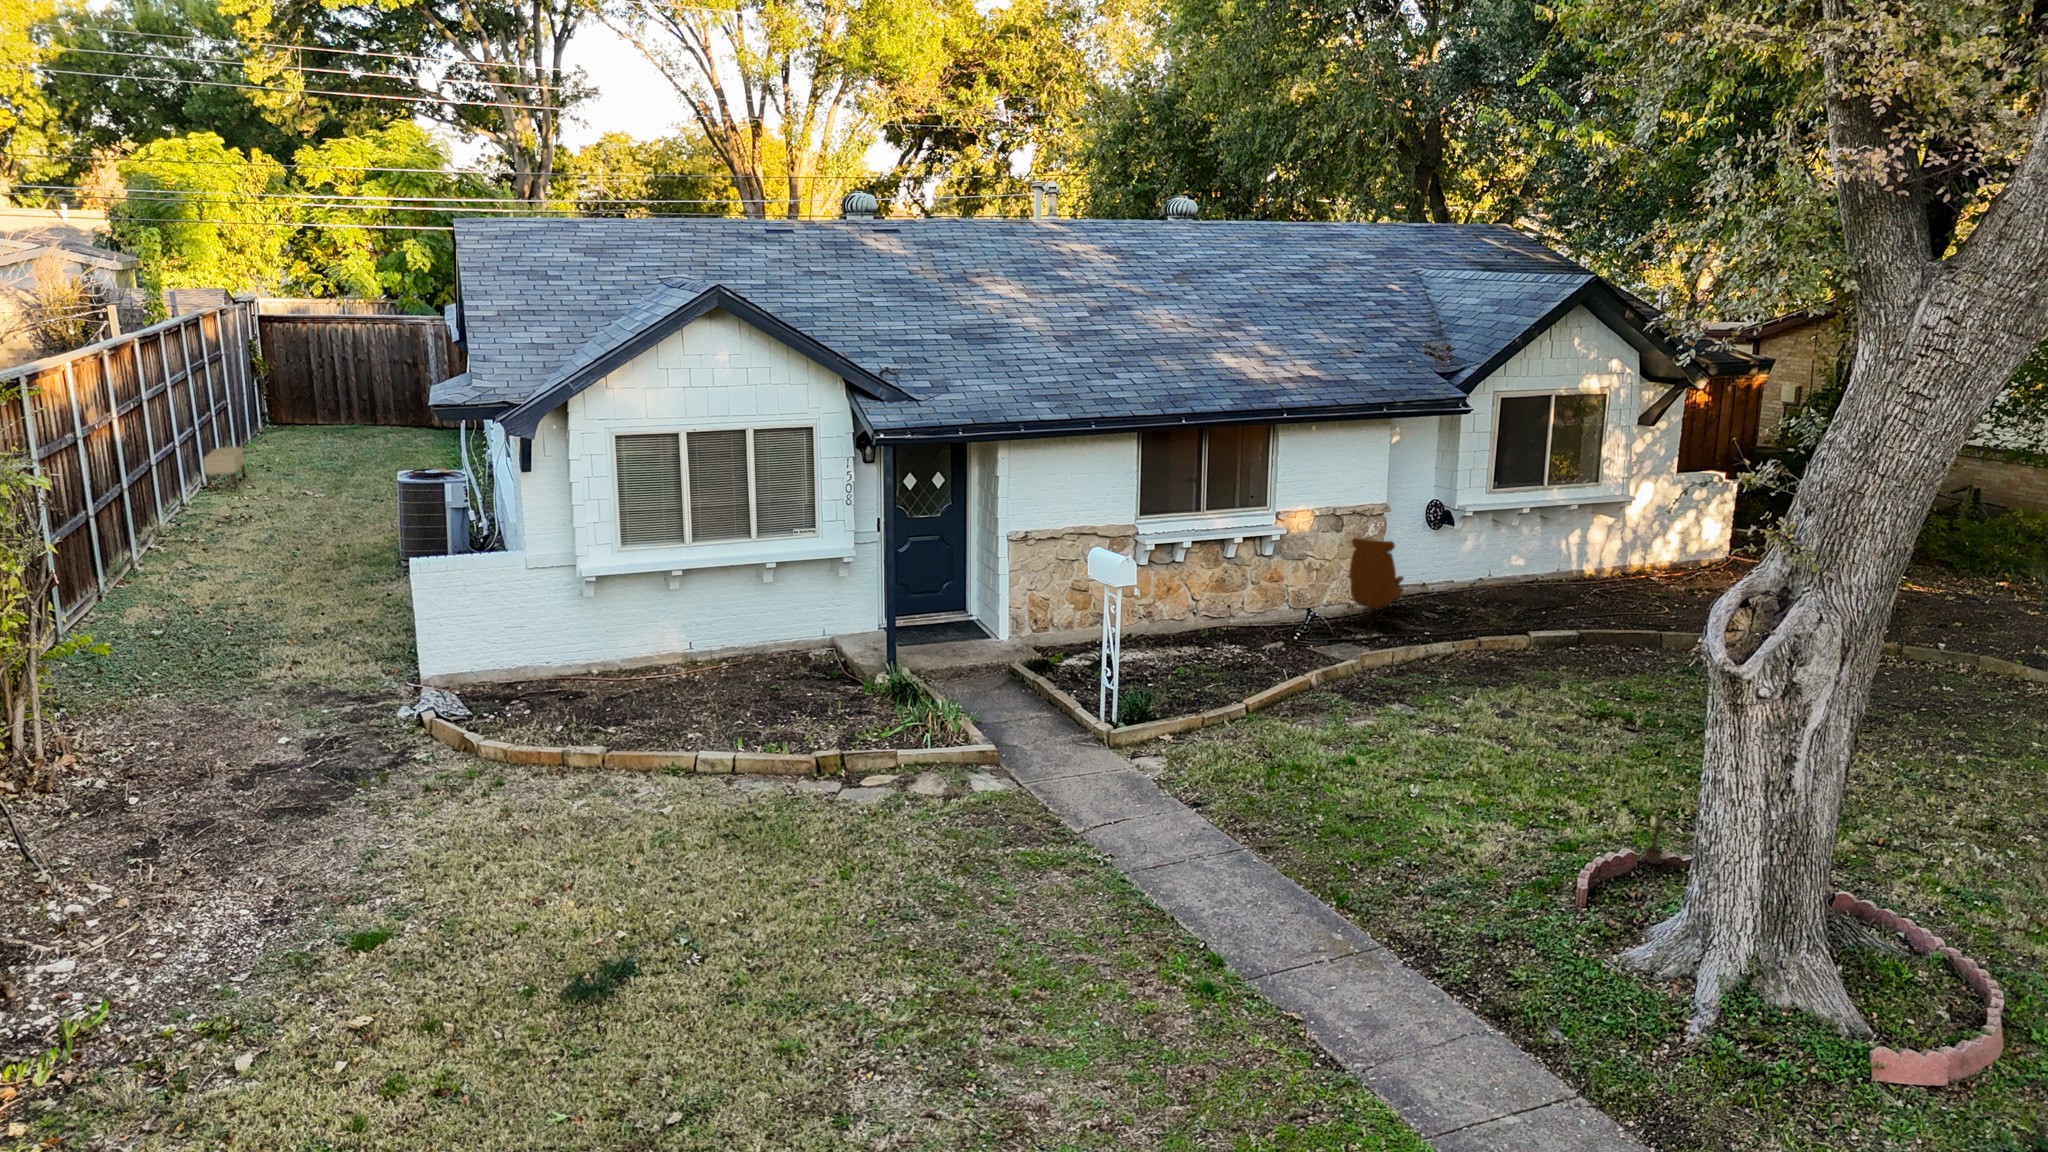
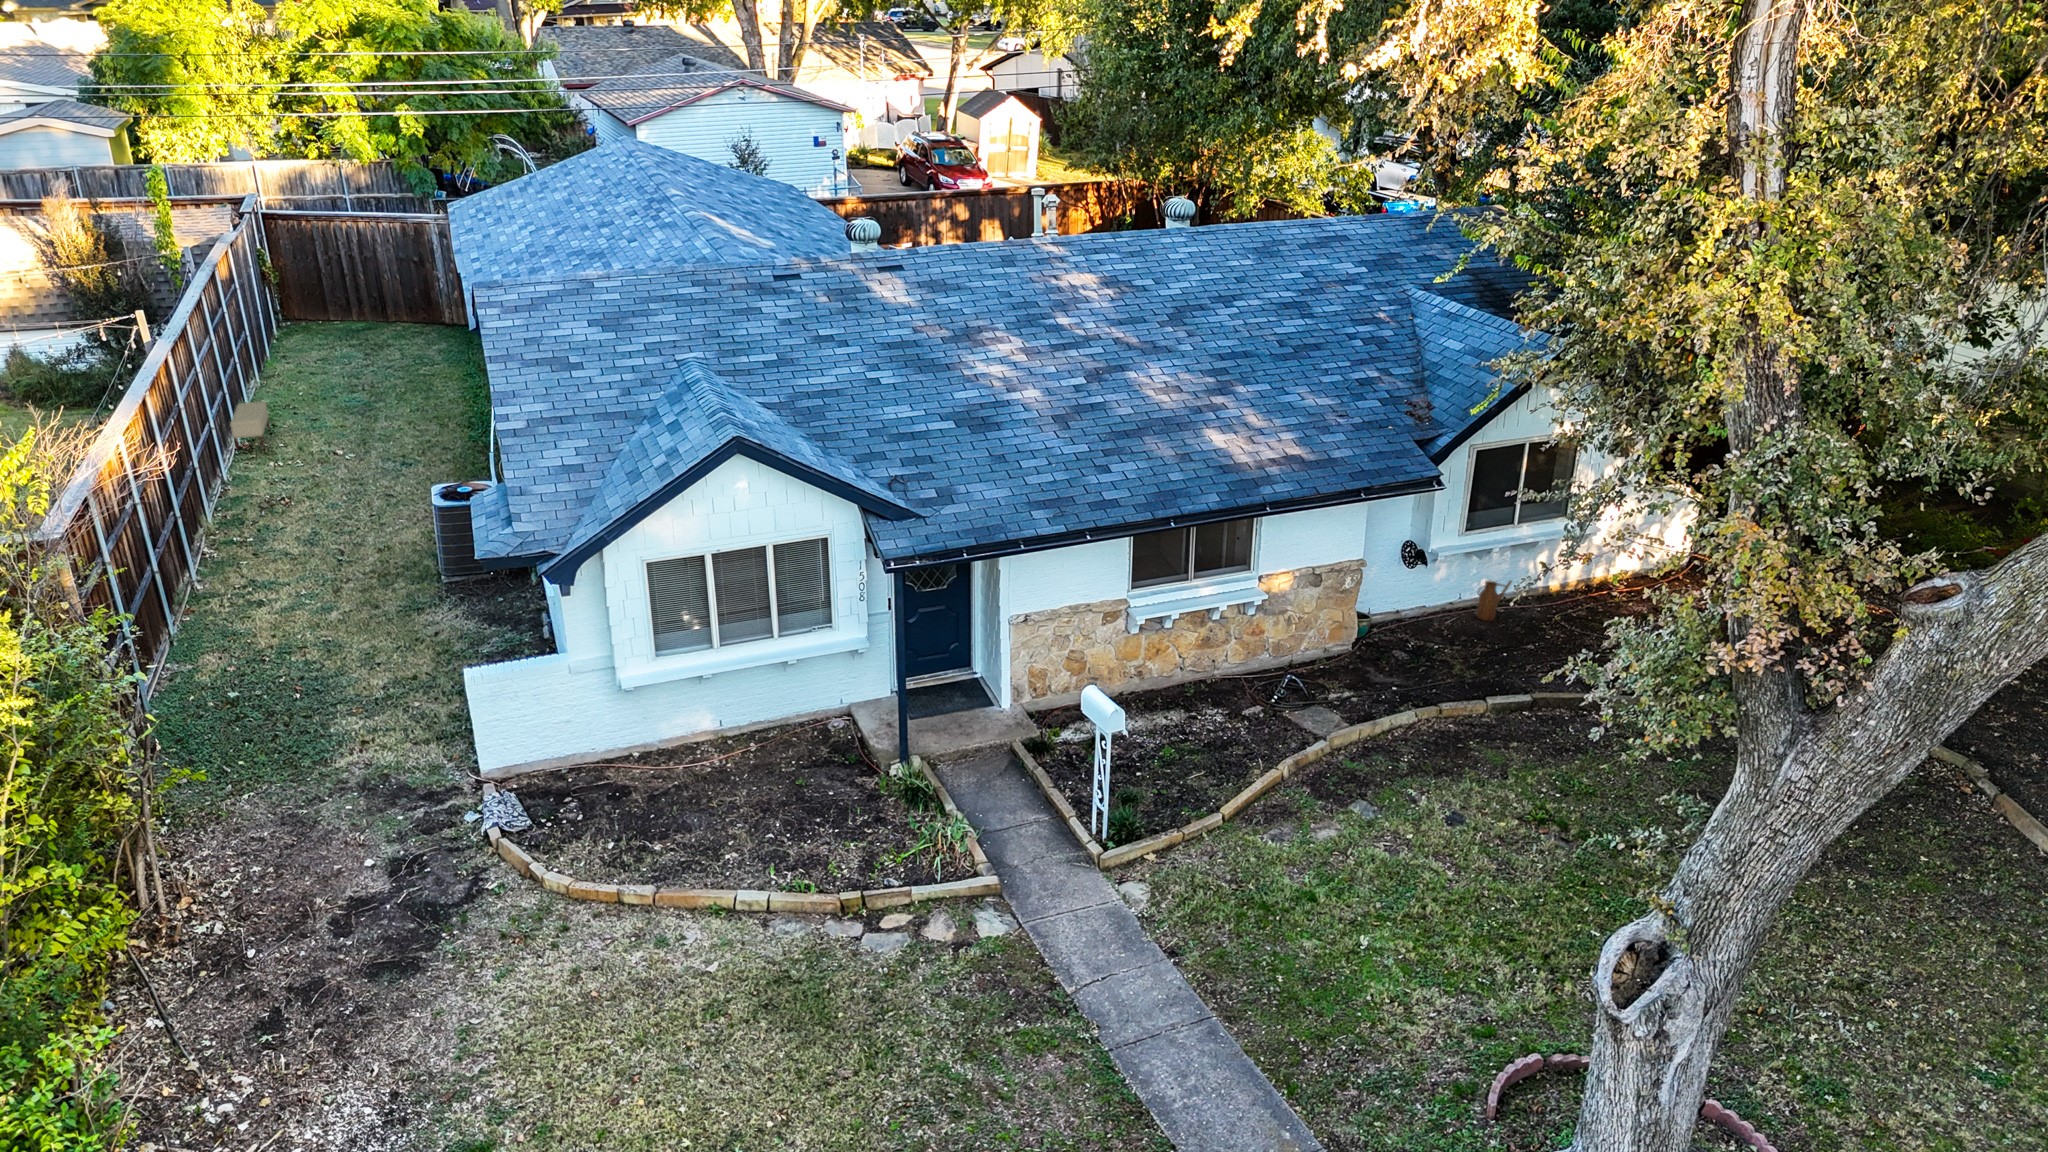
lounge chair: present [1348,538,1404,629] -> none [1321,608,1379,690]
watering can: none [1505,547,1541,590] -> present [1476,580,1512,621]
decorative plant: present [1645,811,1669,864] -> none [1553,998,1577,1040]

